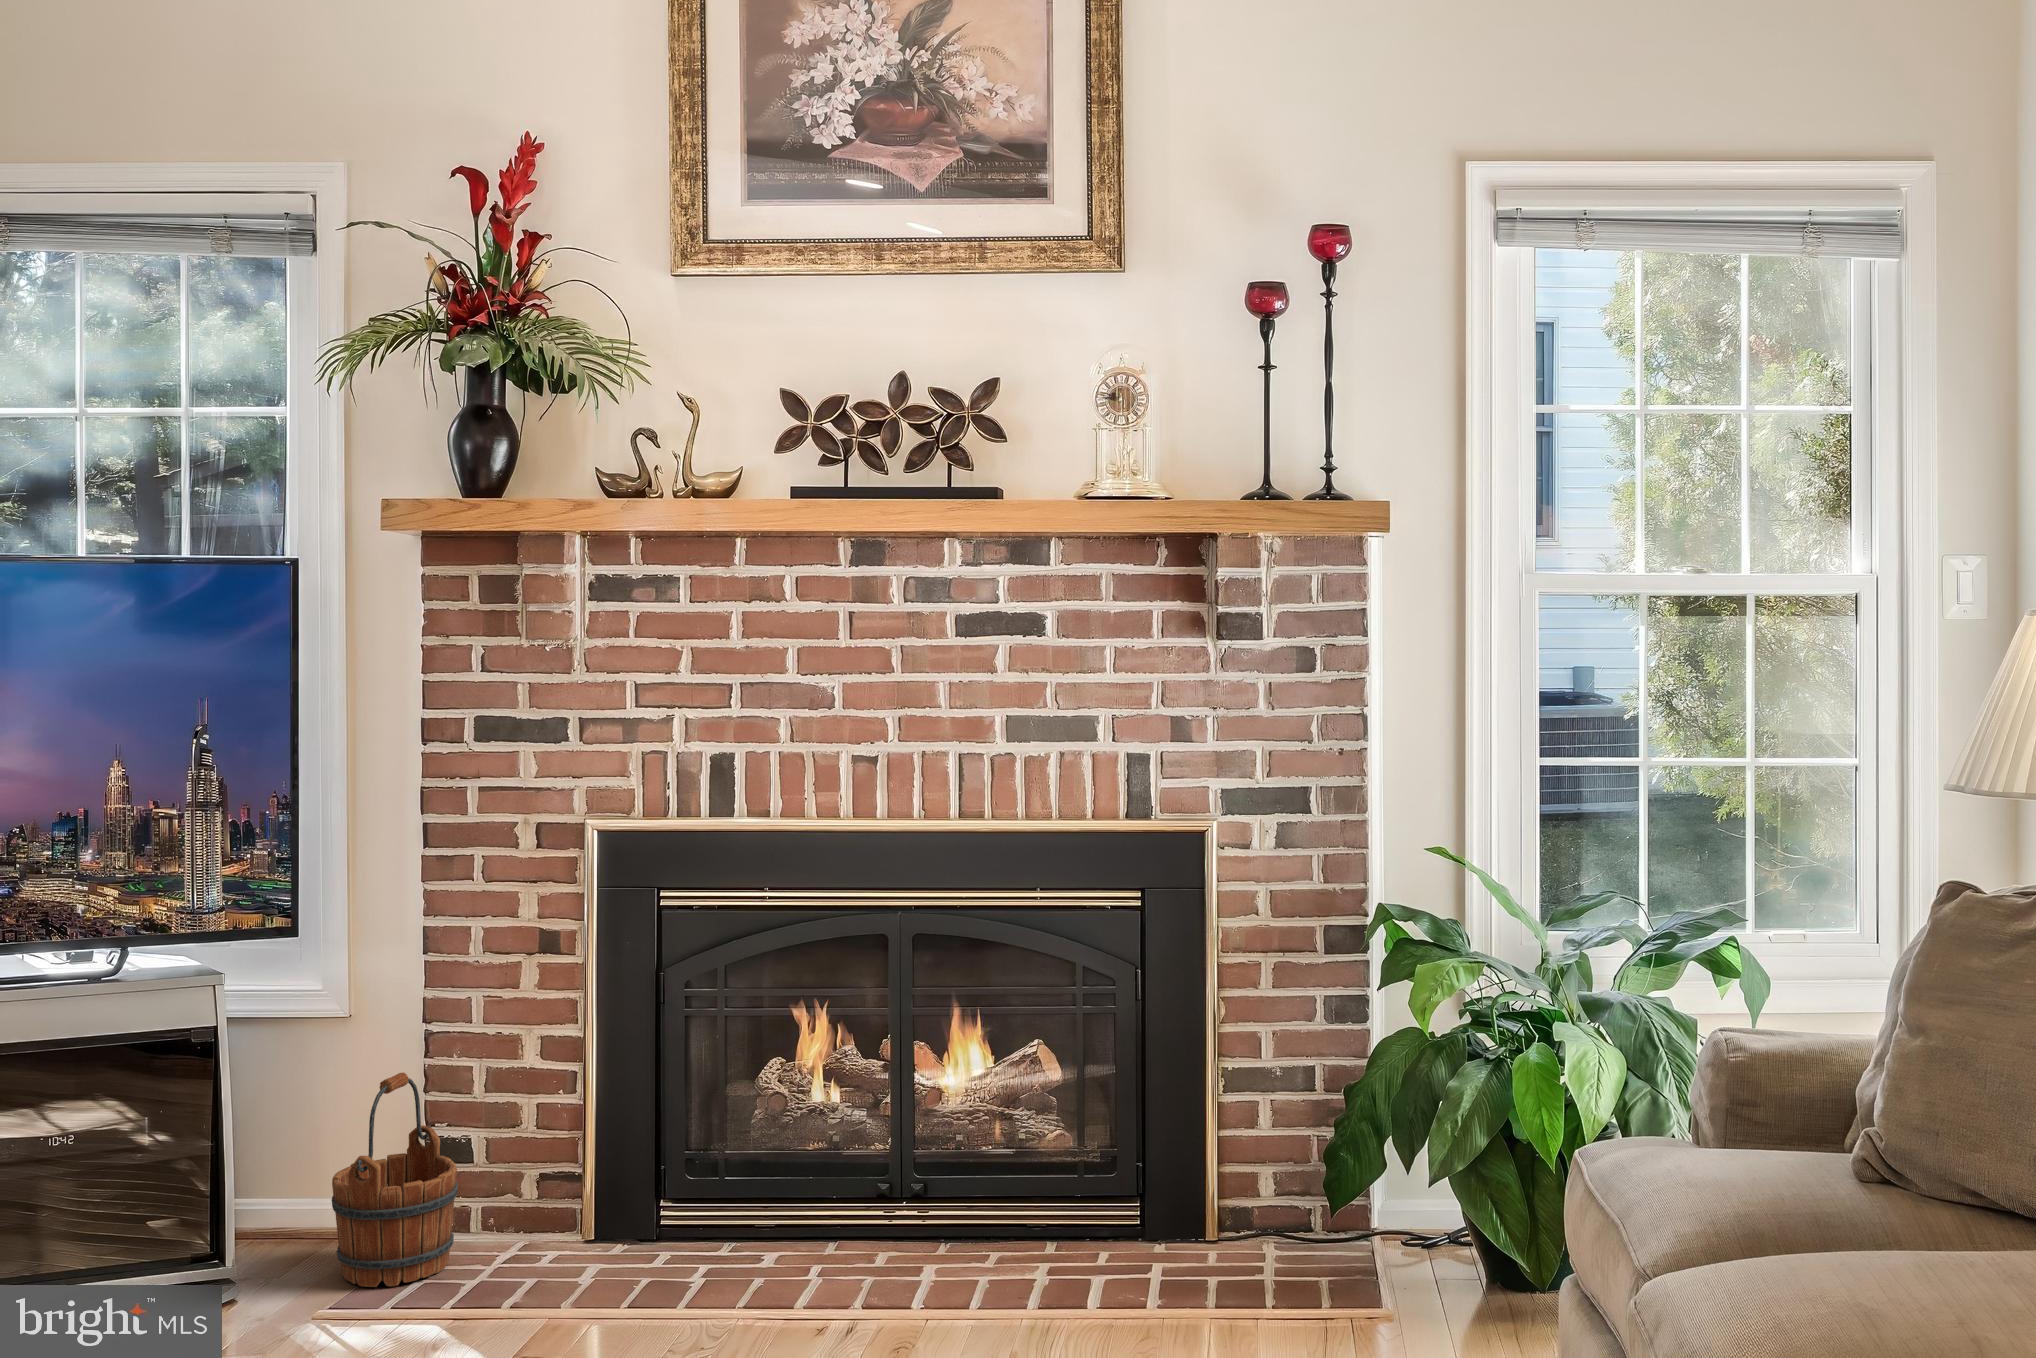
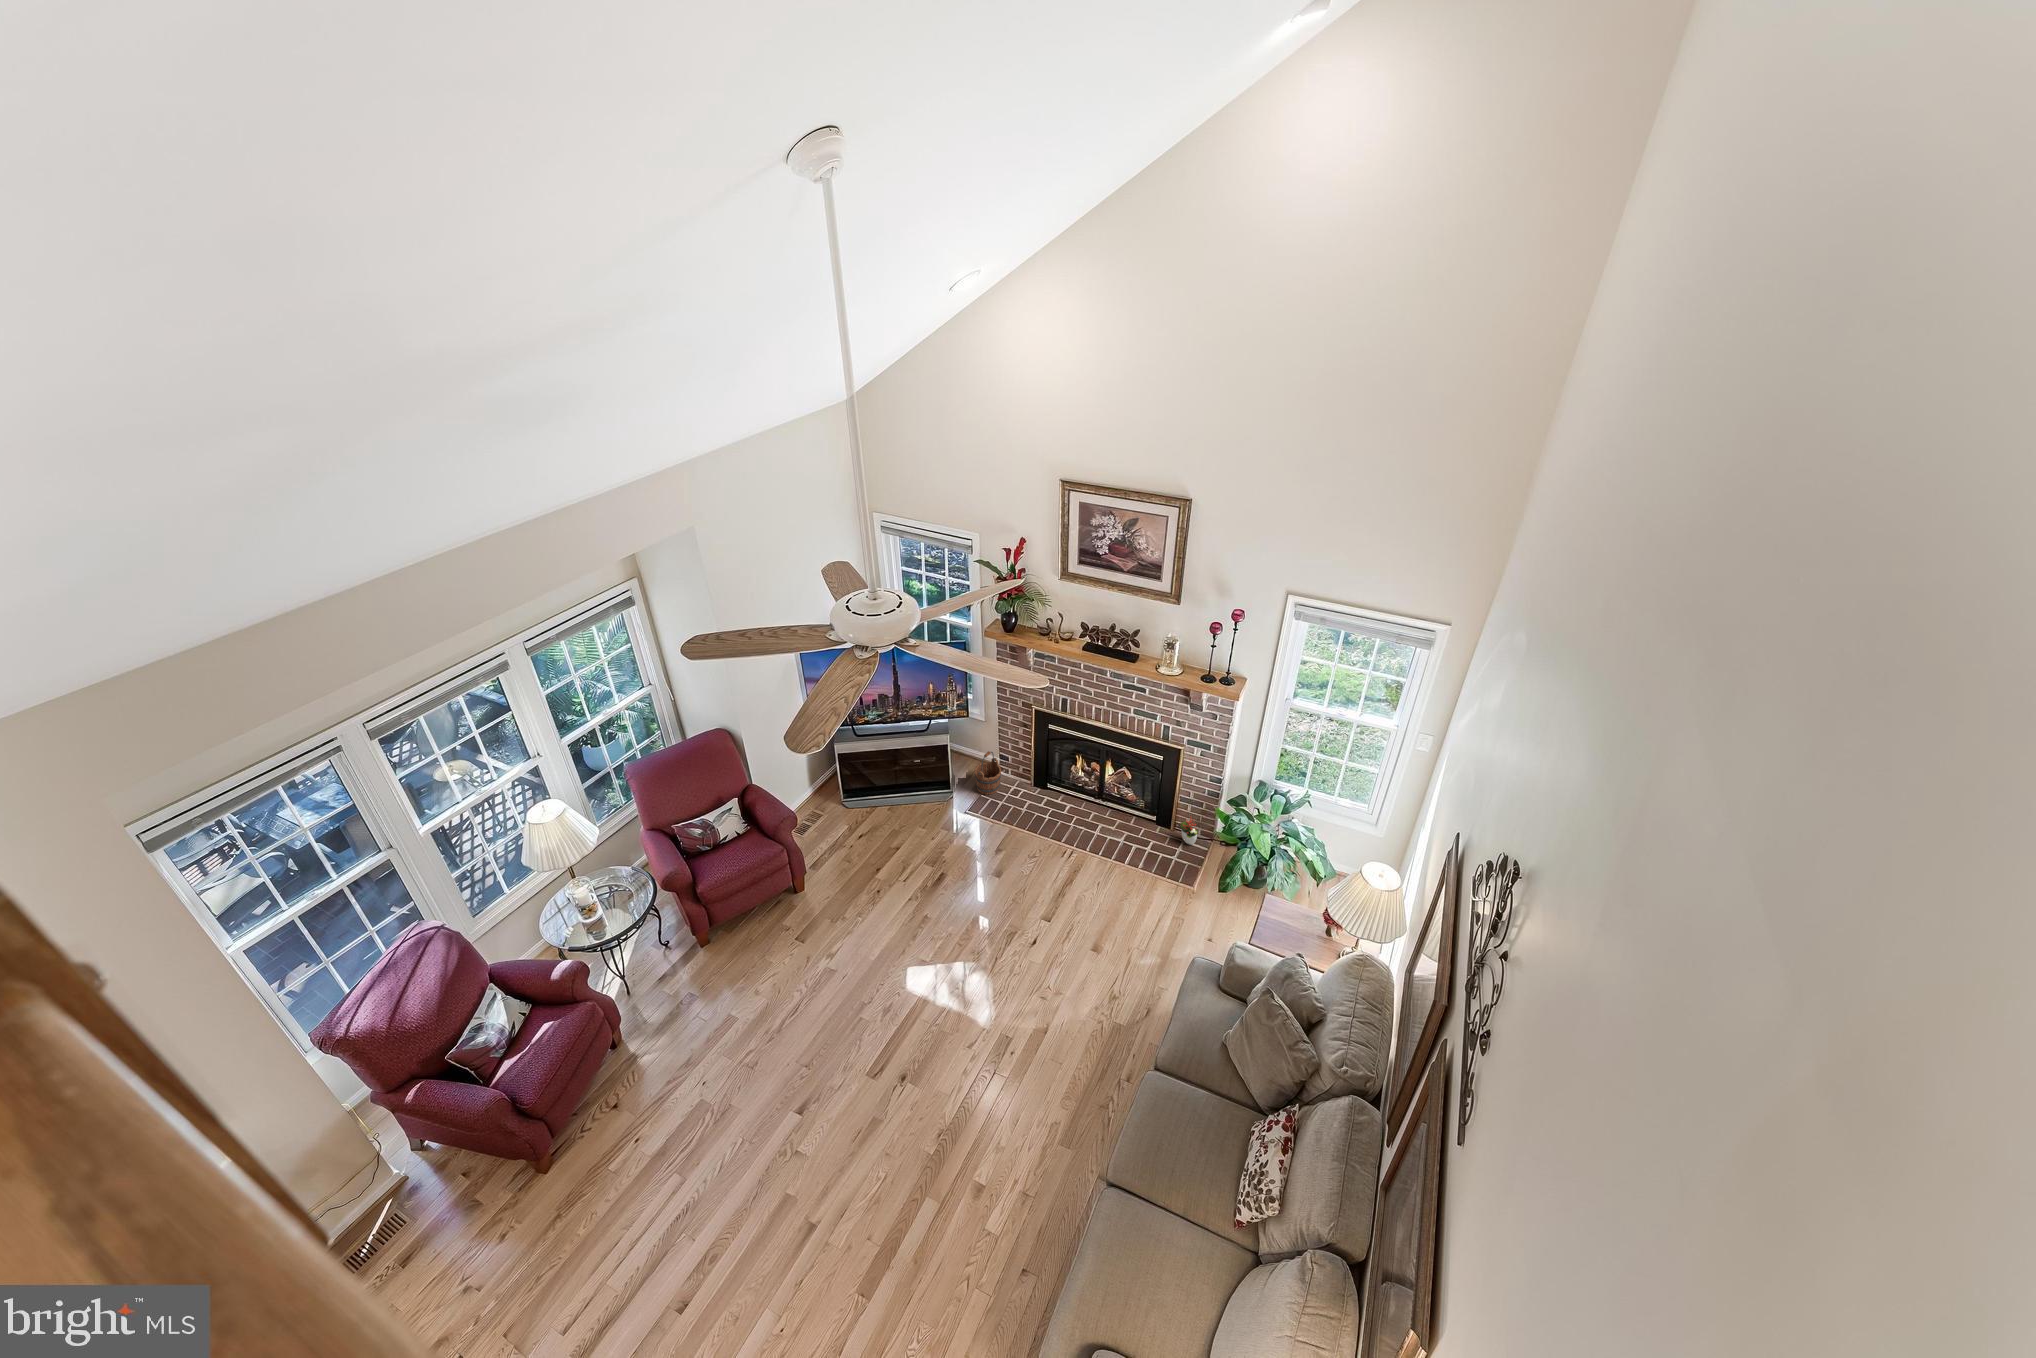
decorative plant: none [1248,1122,1330,1260] -> present [1180,817,1198,845]

